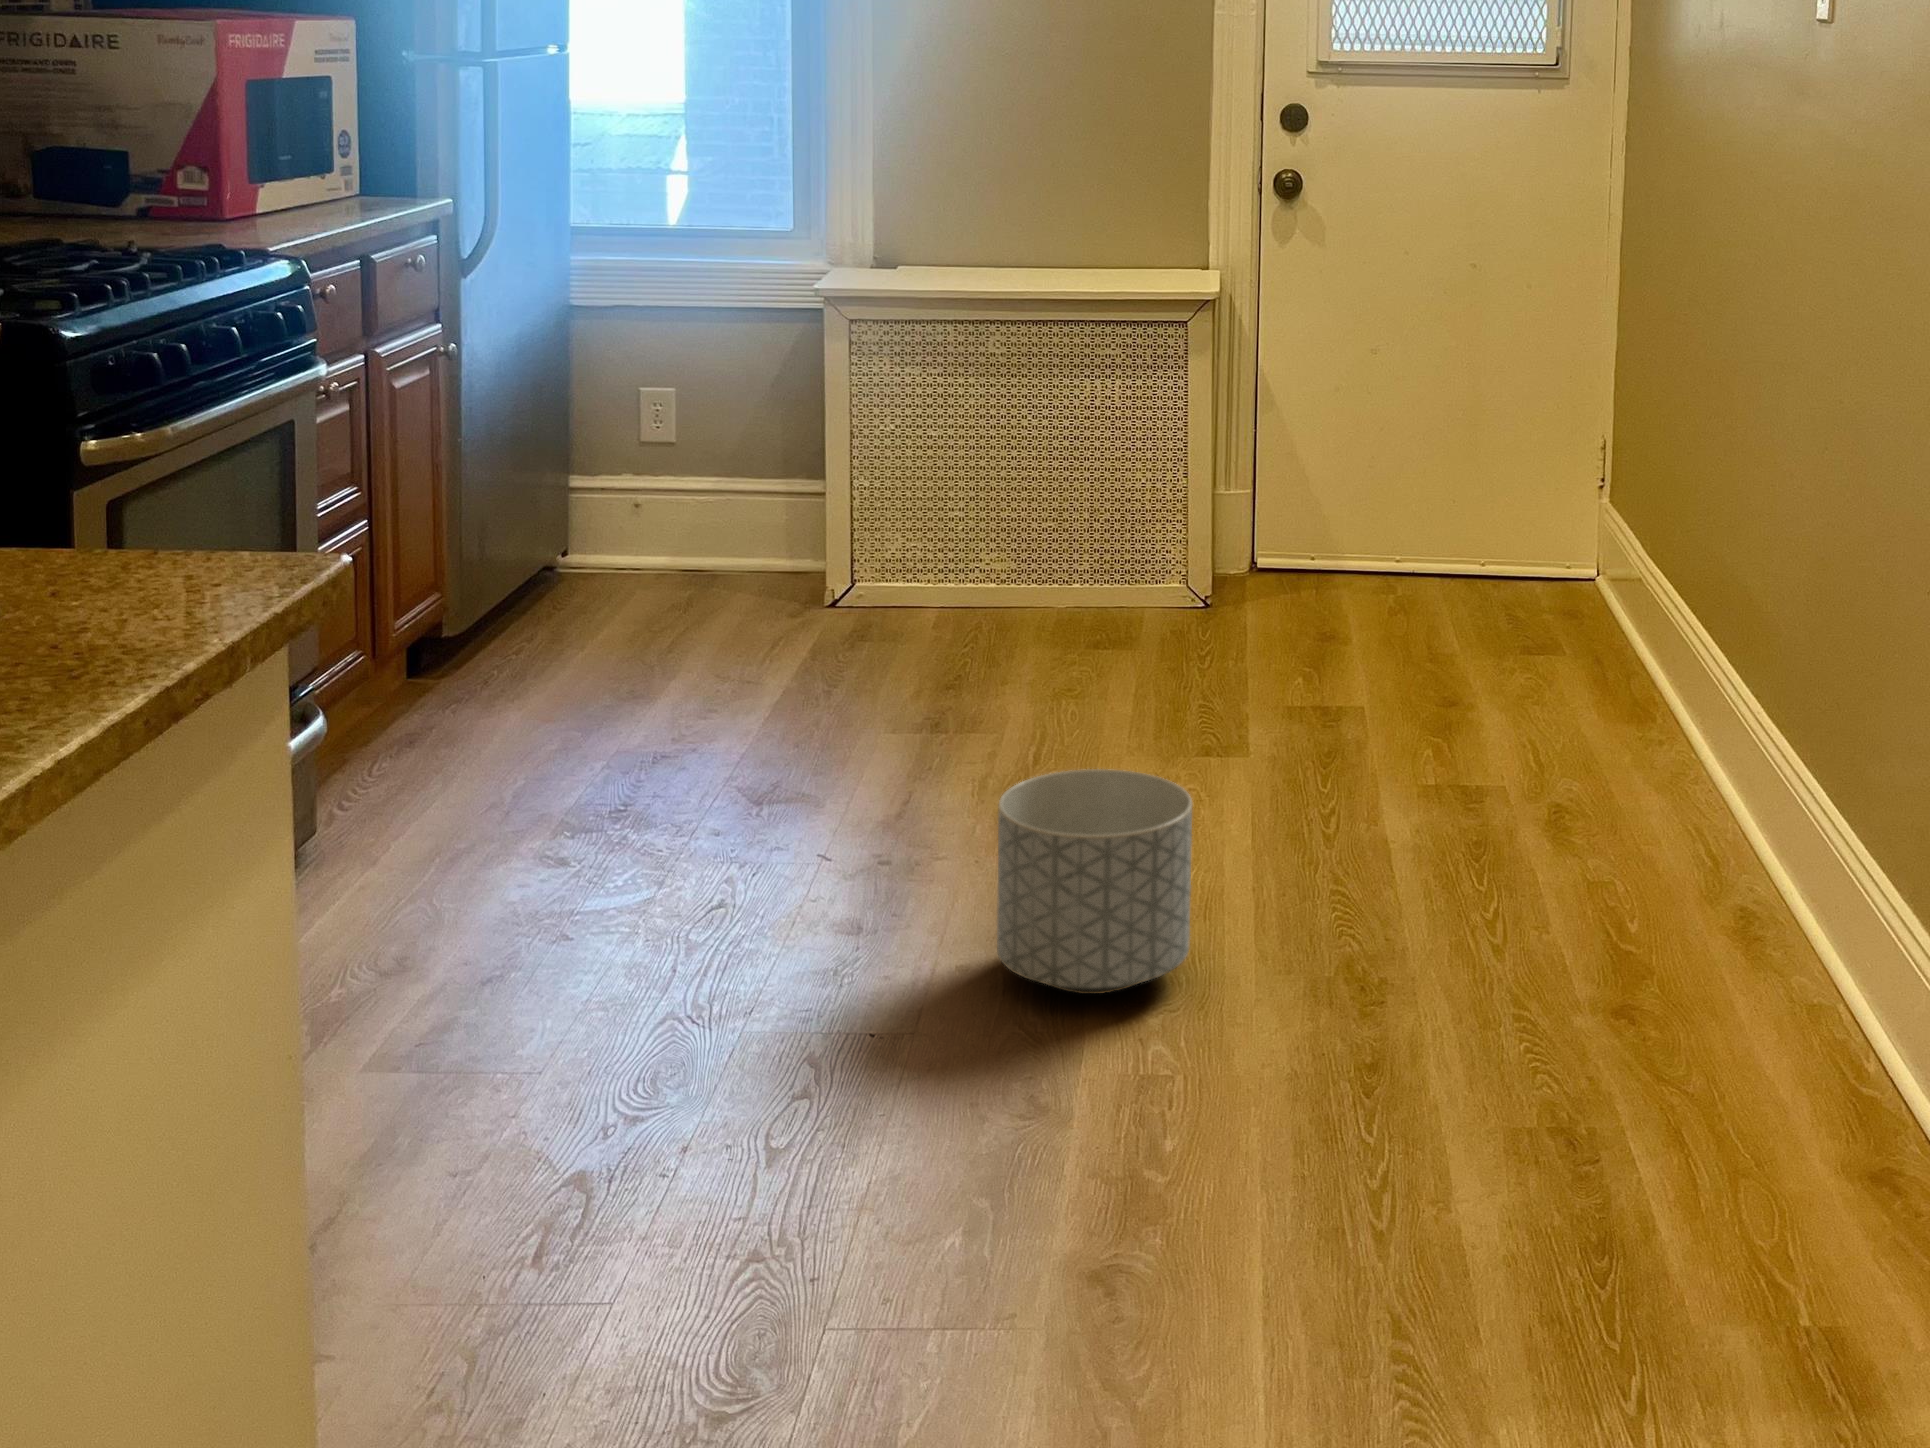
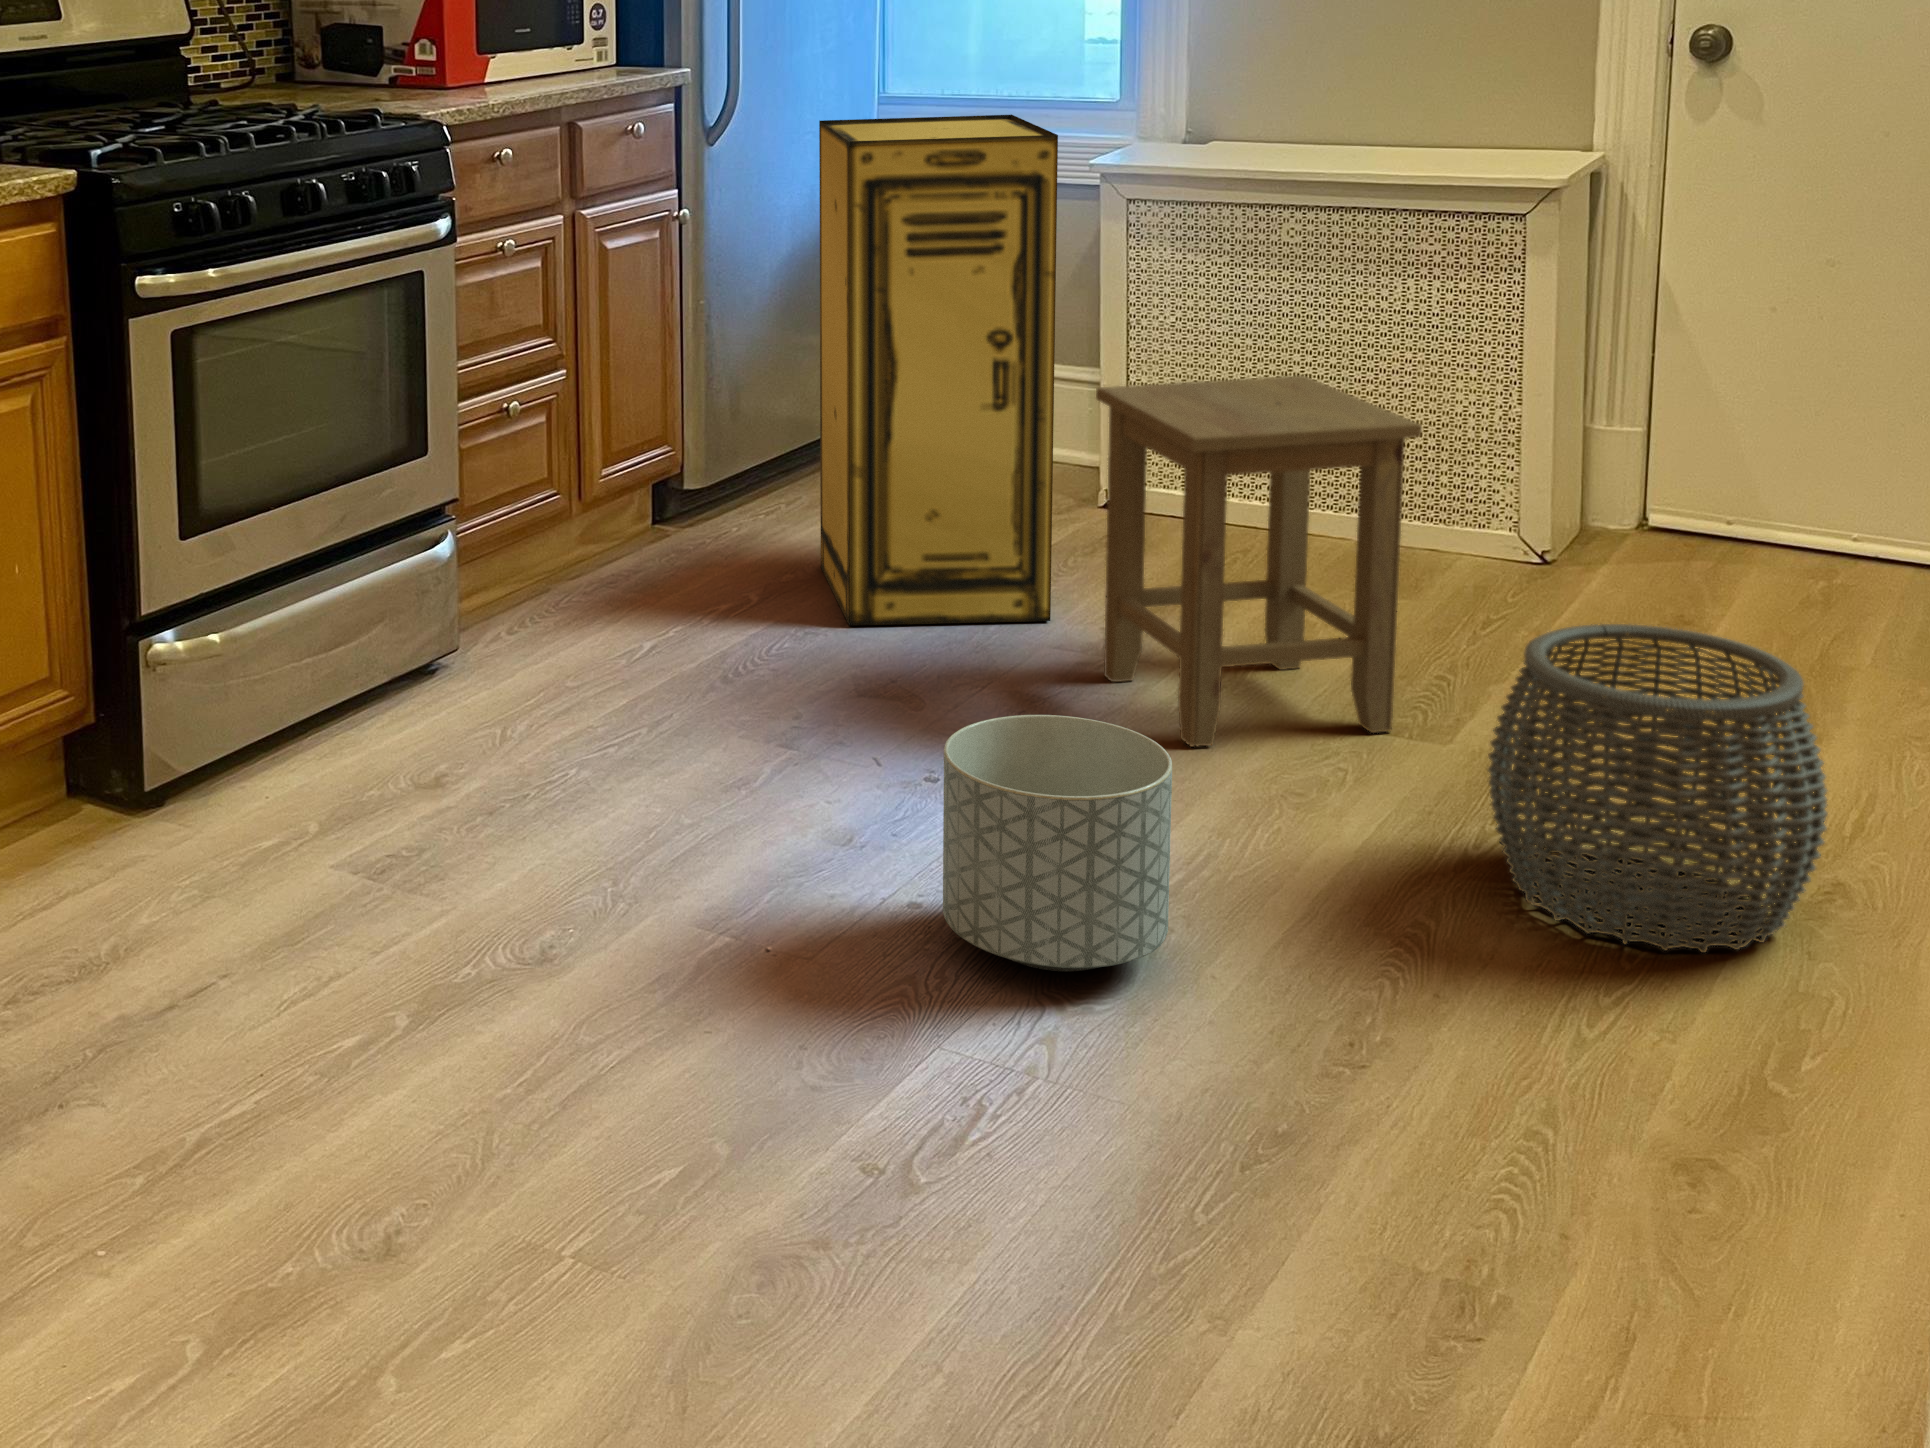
storage cabinet: none [617,243,875,744] -> present [819,114,1058,625]
stool: none [943,463,1221,794] -> present [1096,375,1422,747]
woven basket: none [1342,629,1573,873] -> present [1488,624,1828,953]

